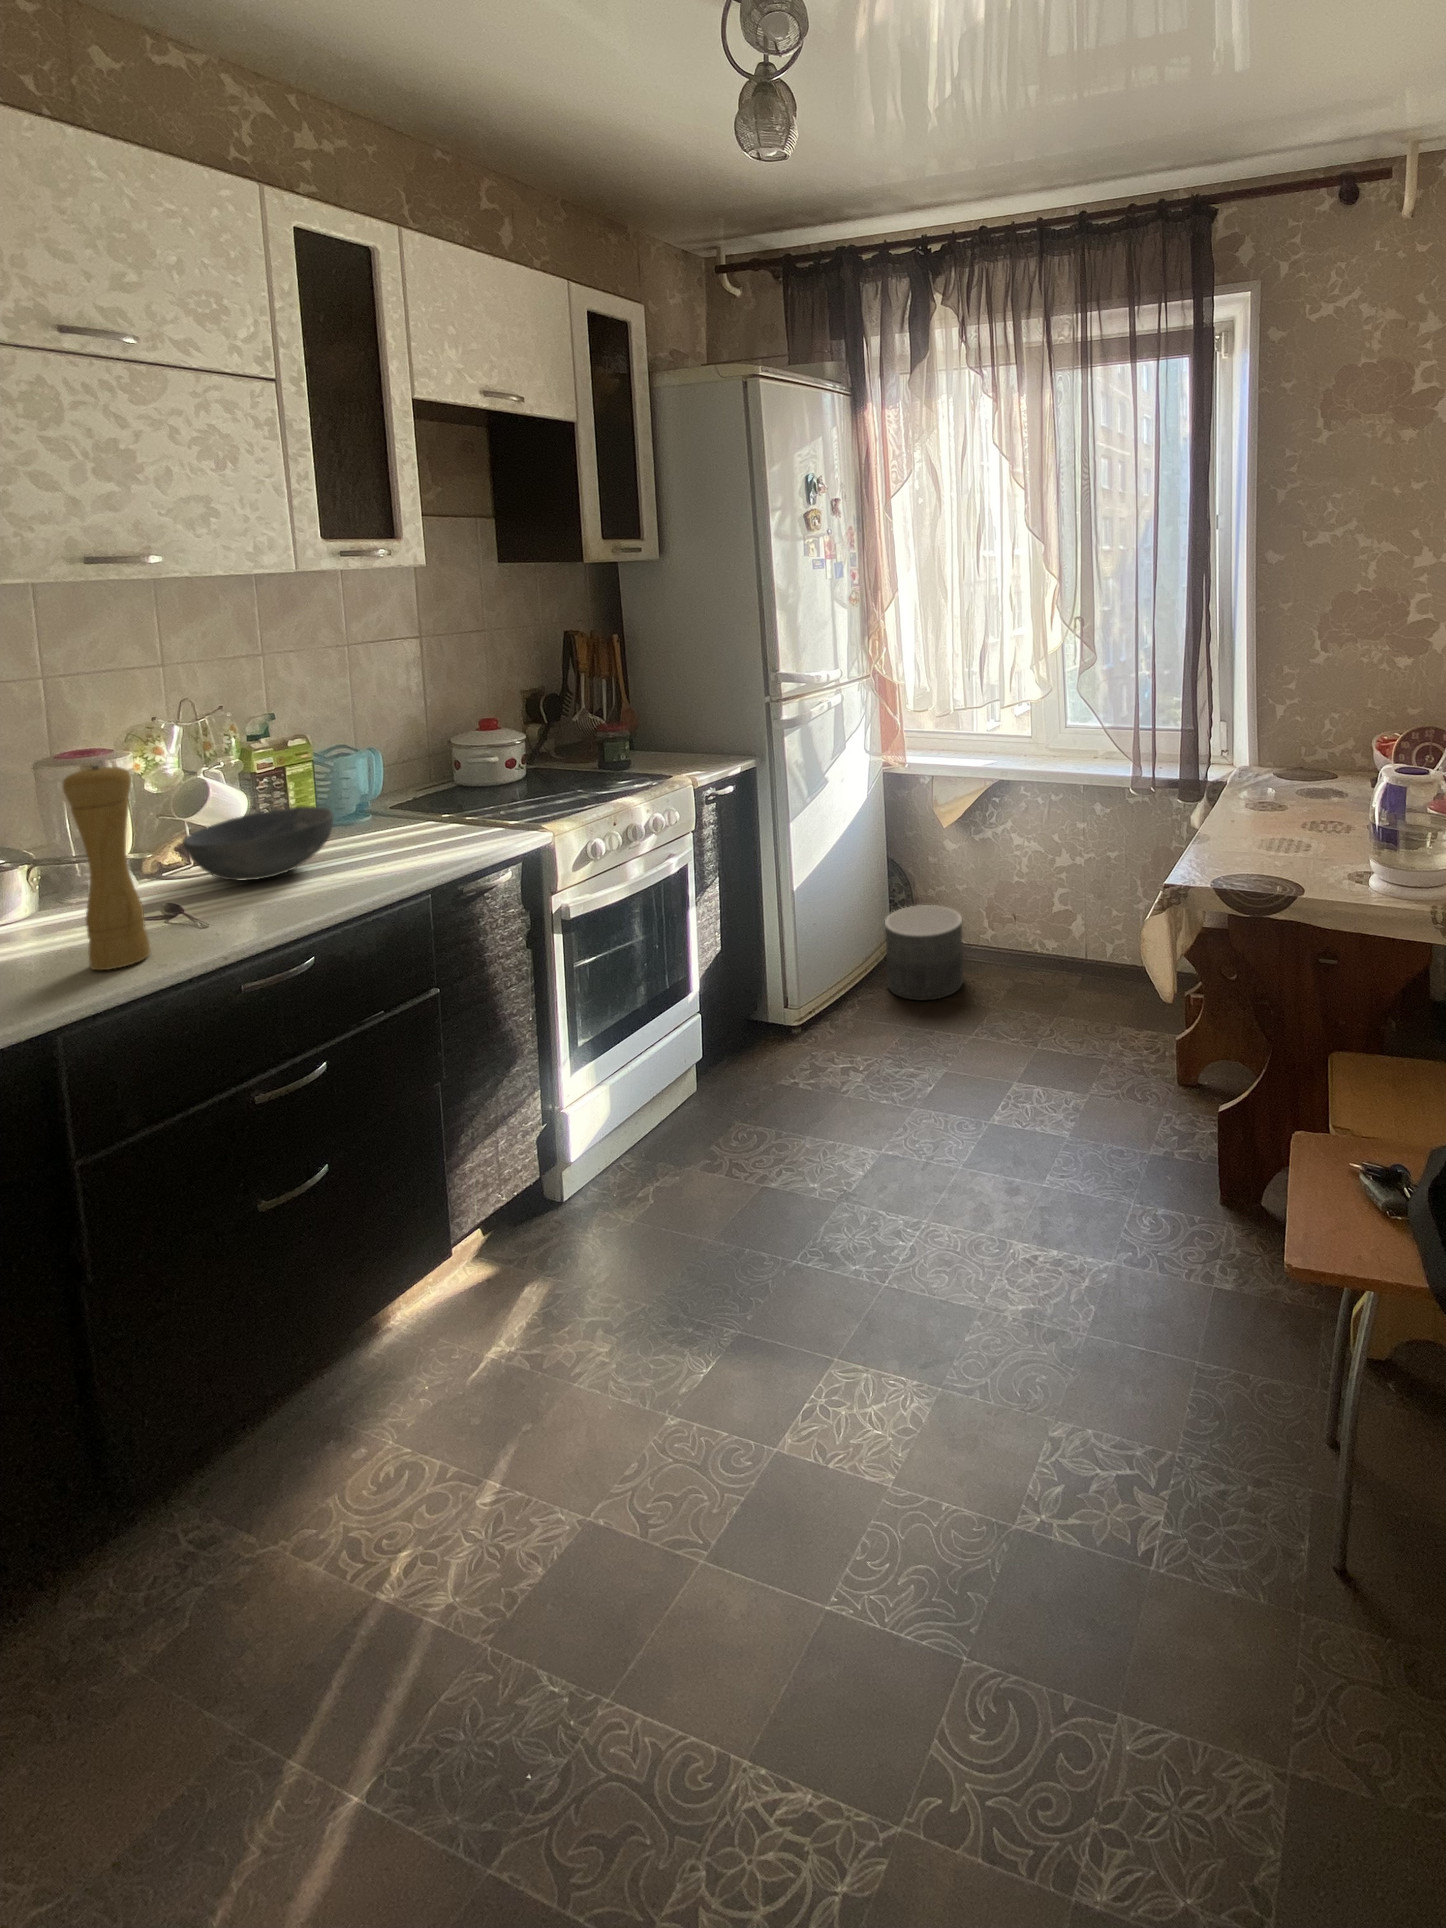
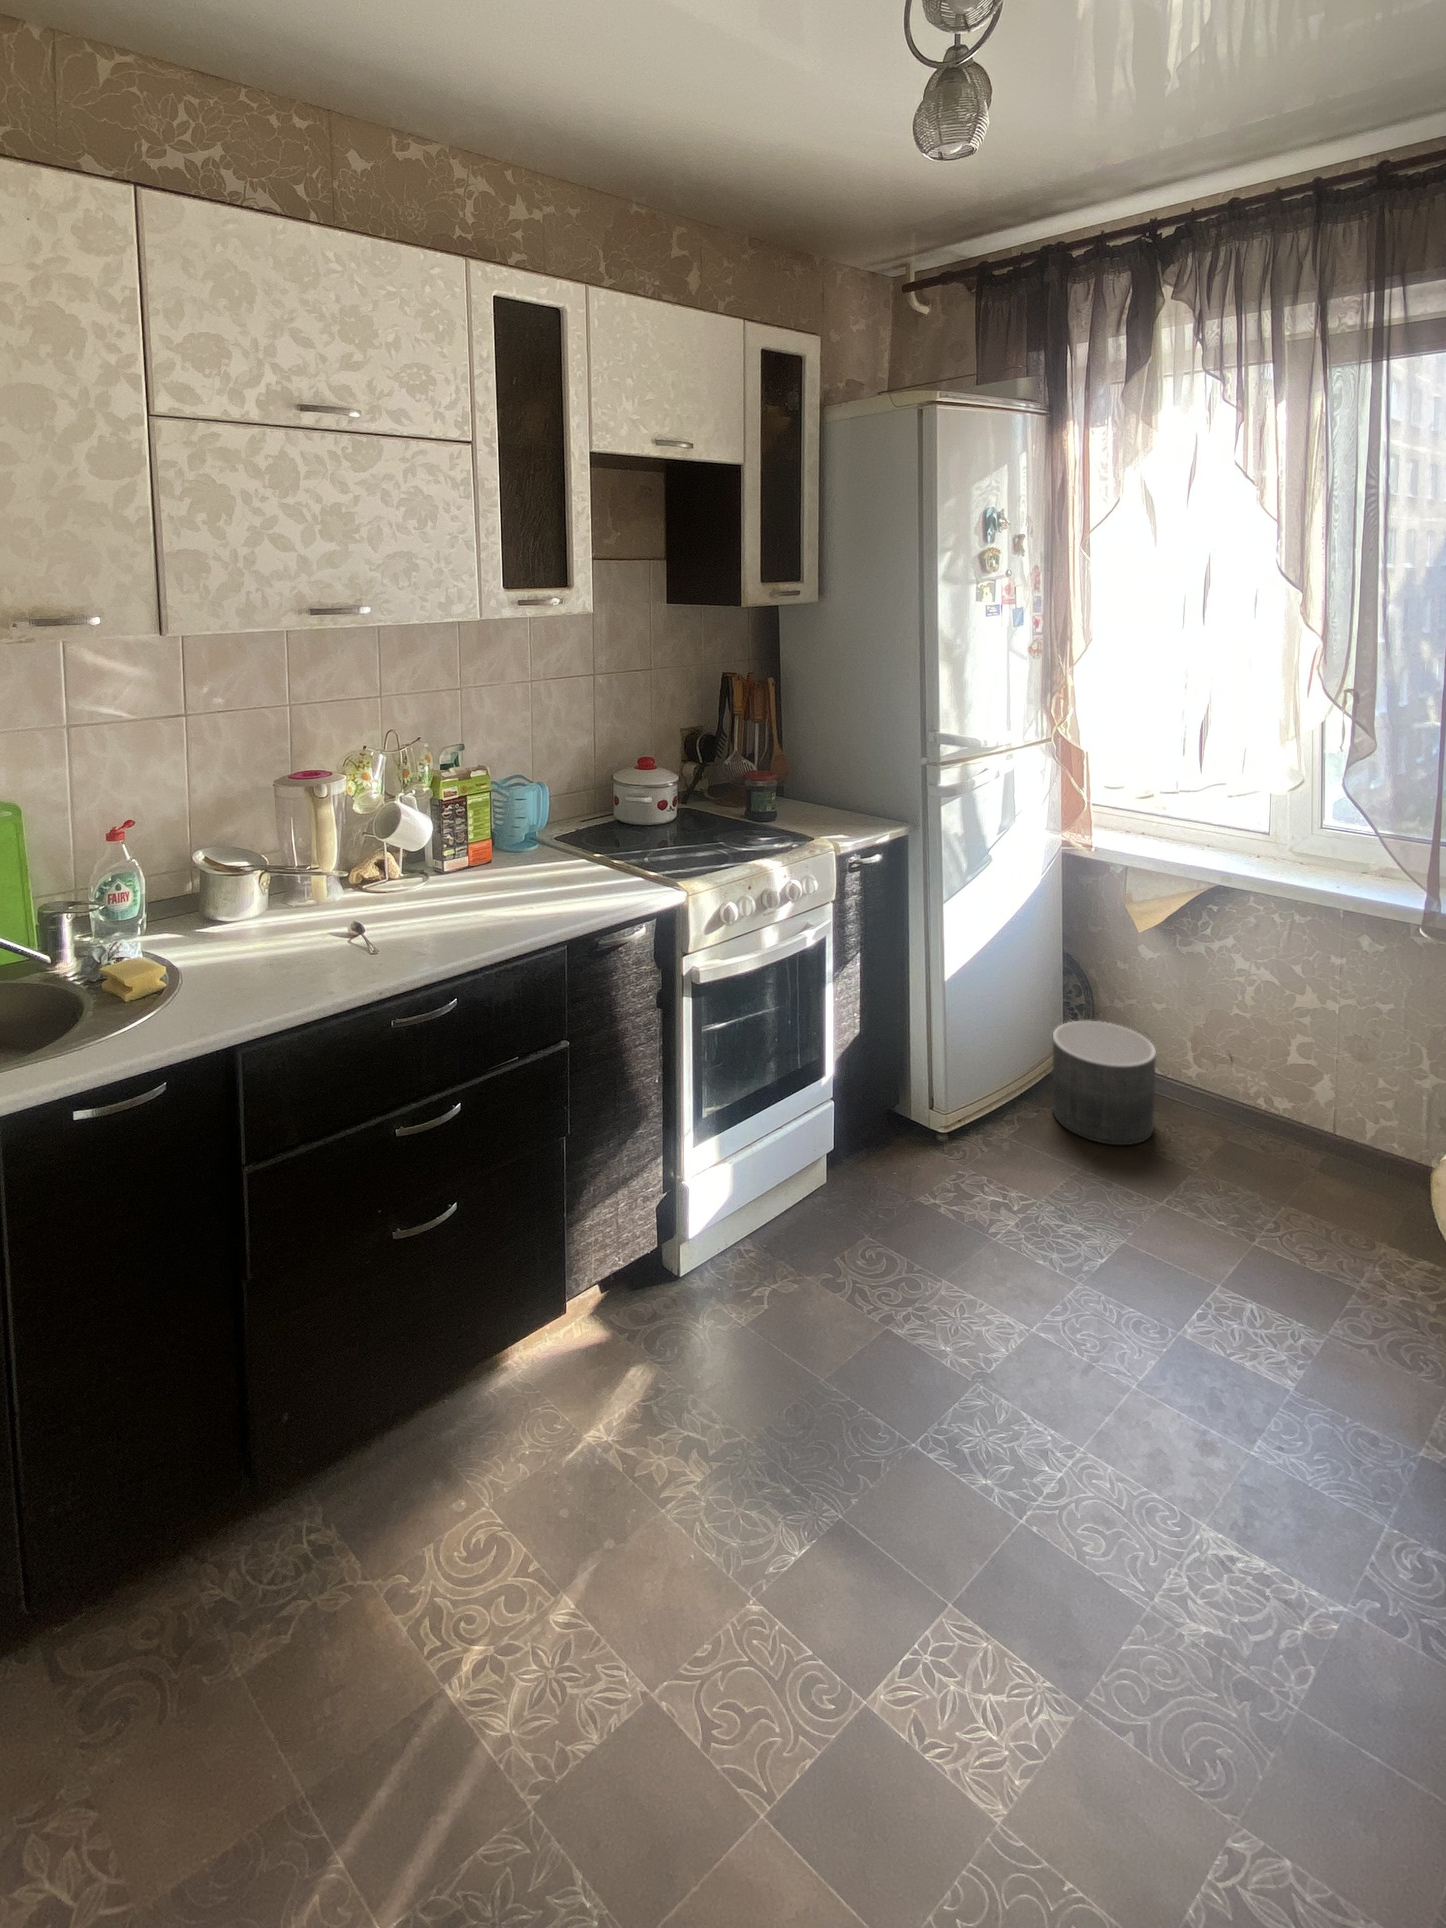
pepper mill: present [63,765,151,970] -> none [286,799,341,982]
bowl: present [183,807,333,881] -> none [381,837,497,904]

